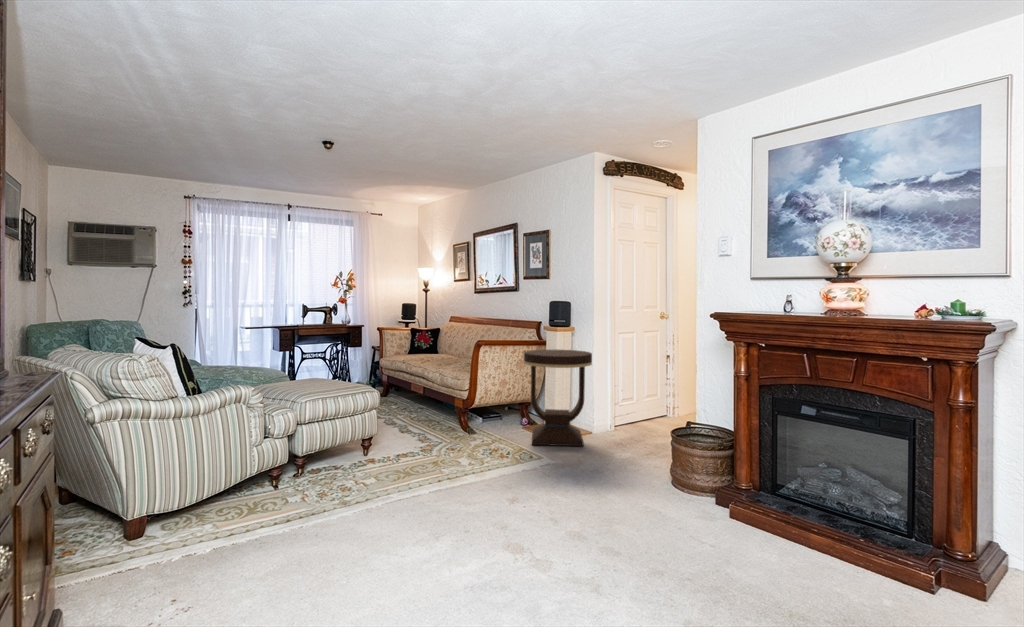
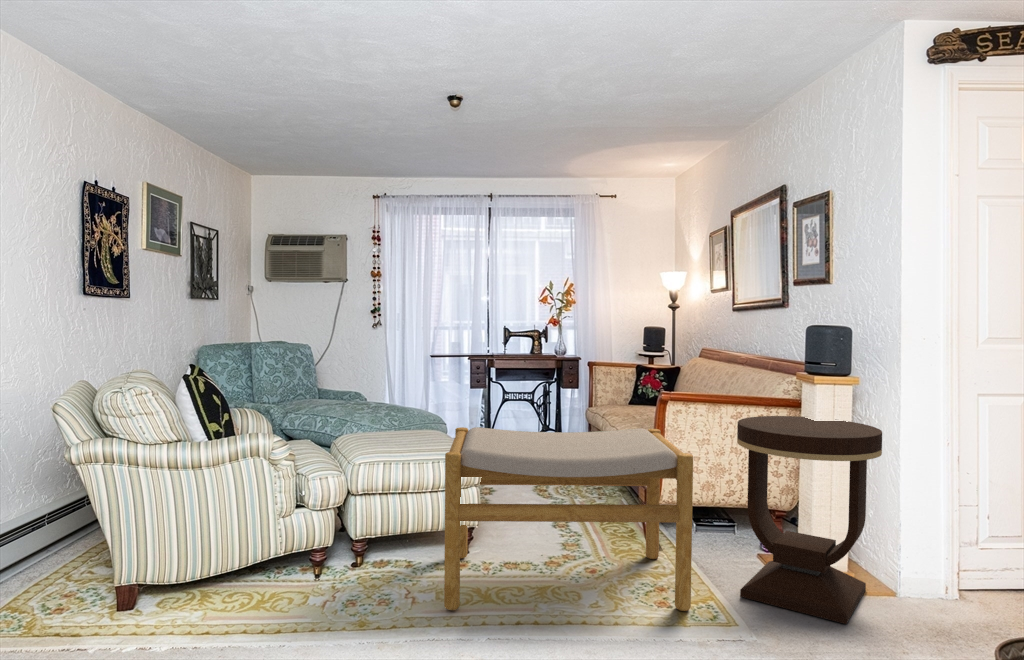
footstool: none [360,362,516,478] -> present [444,427,693,611]

